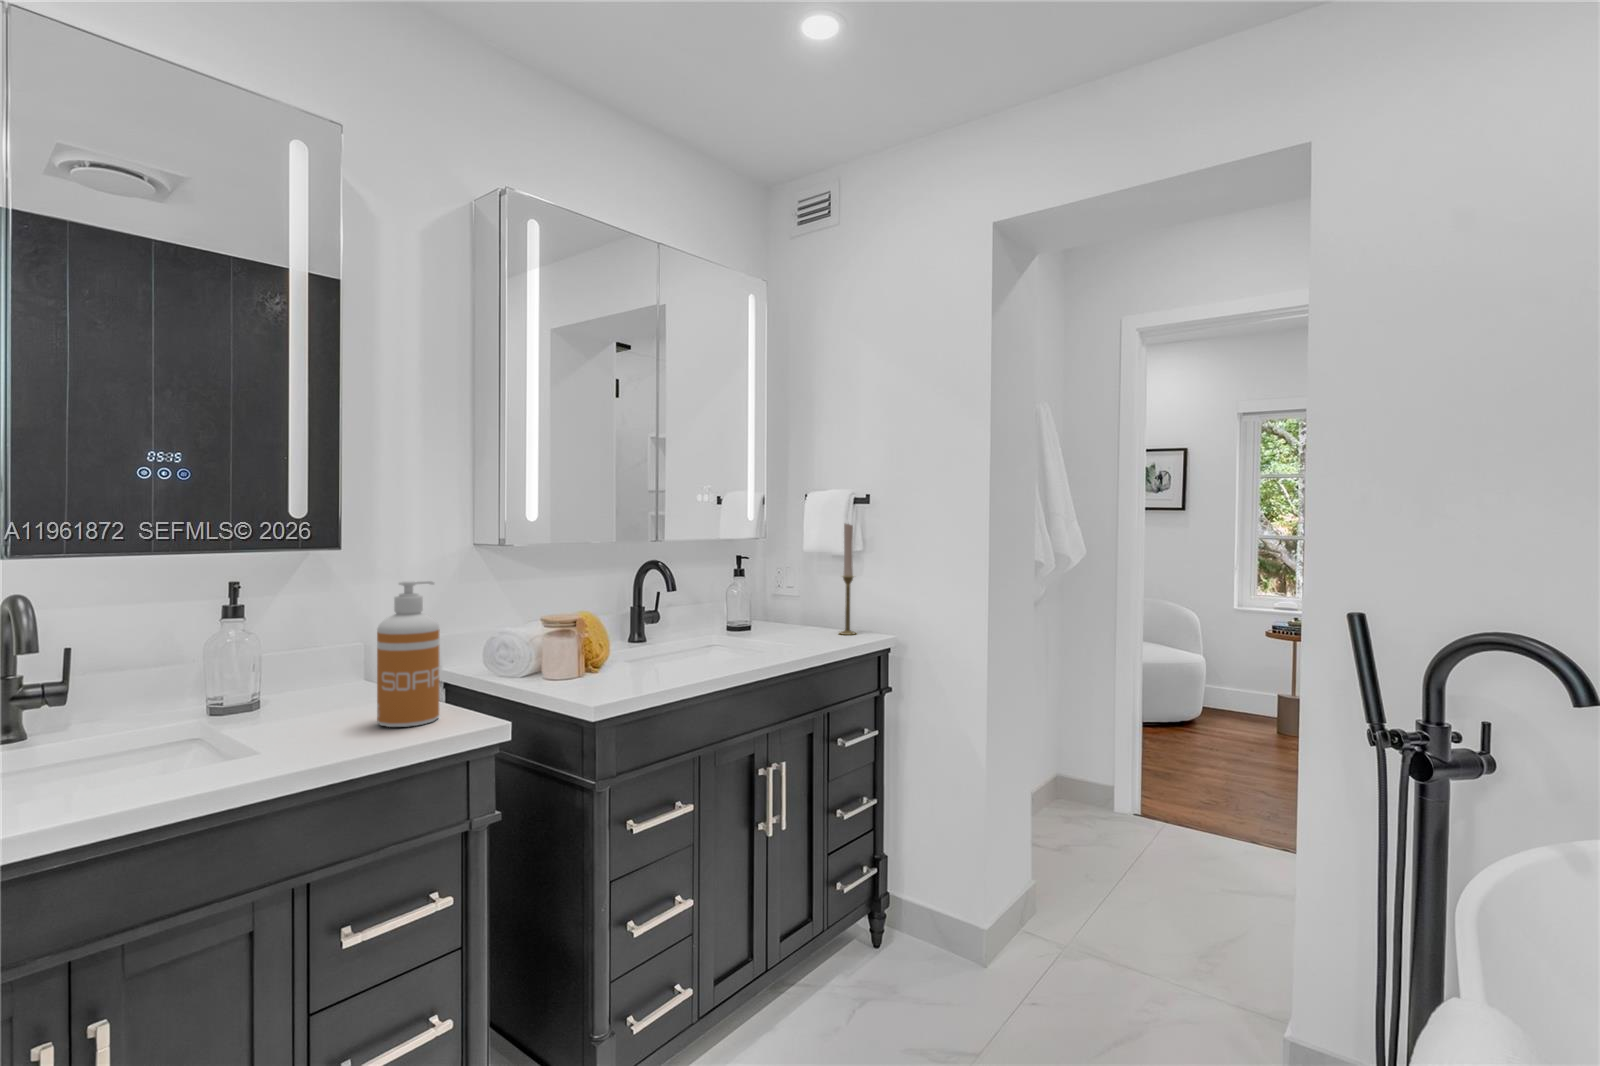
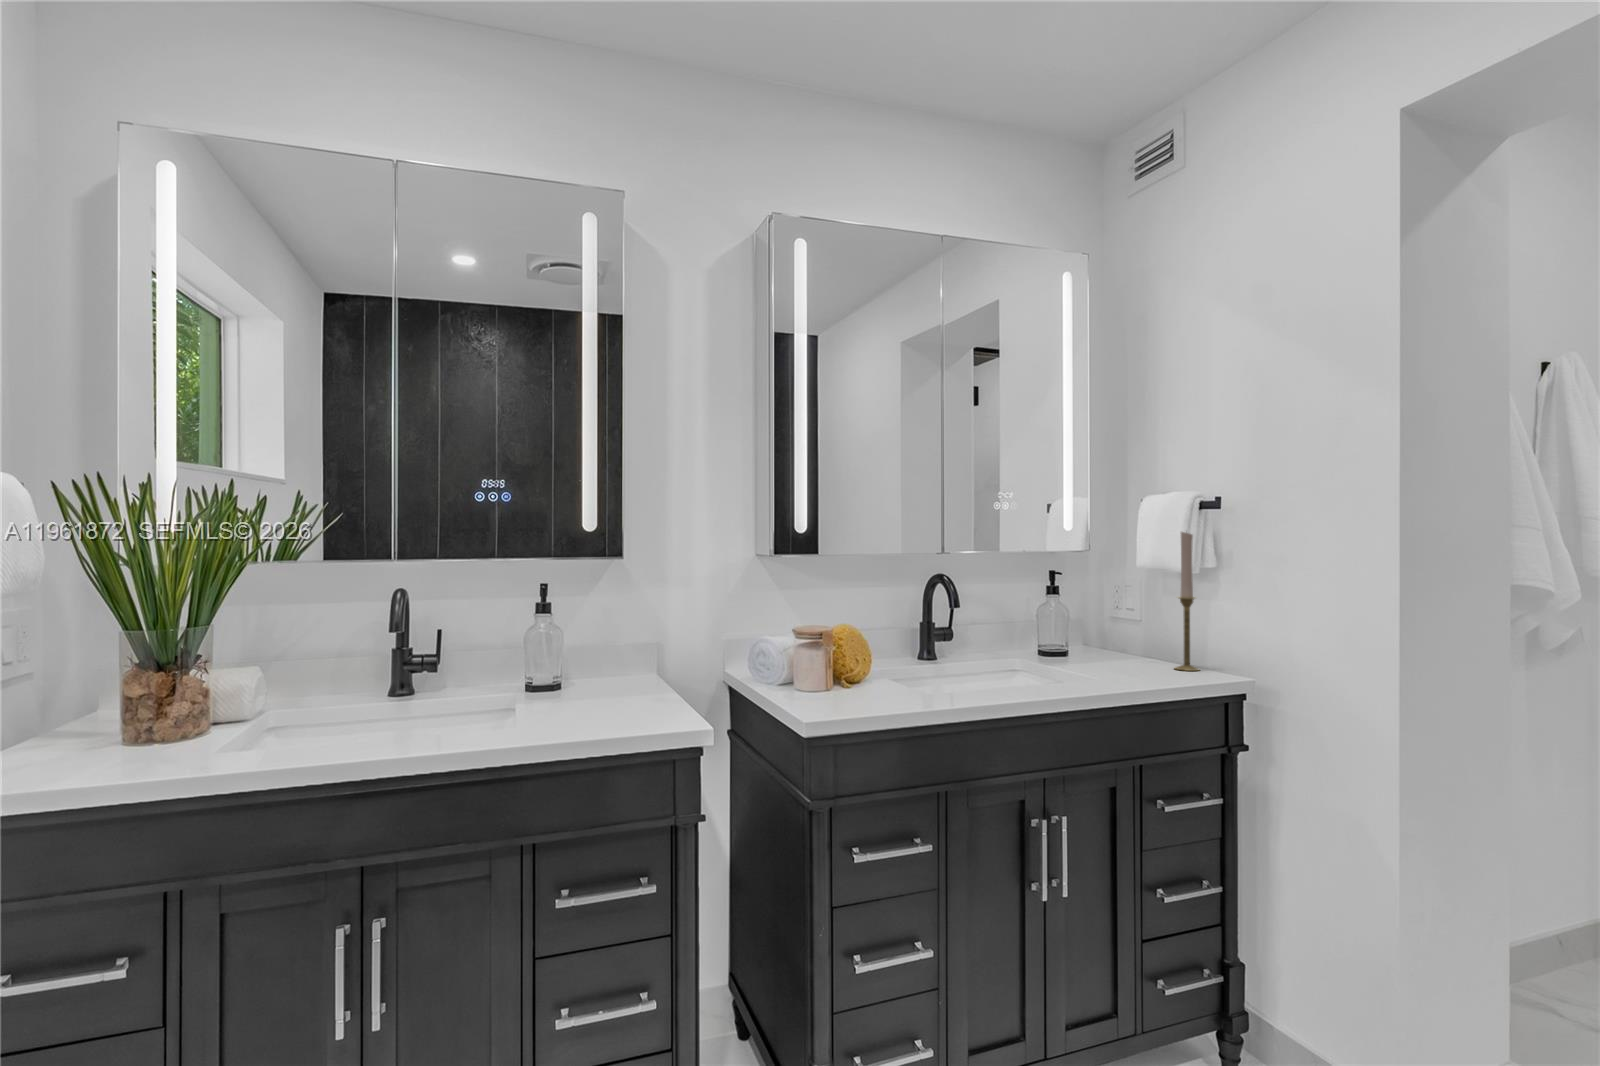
soap dispenser: present [377,581,439,727] -> none [598,582,653,721]

